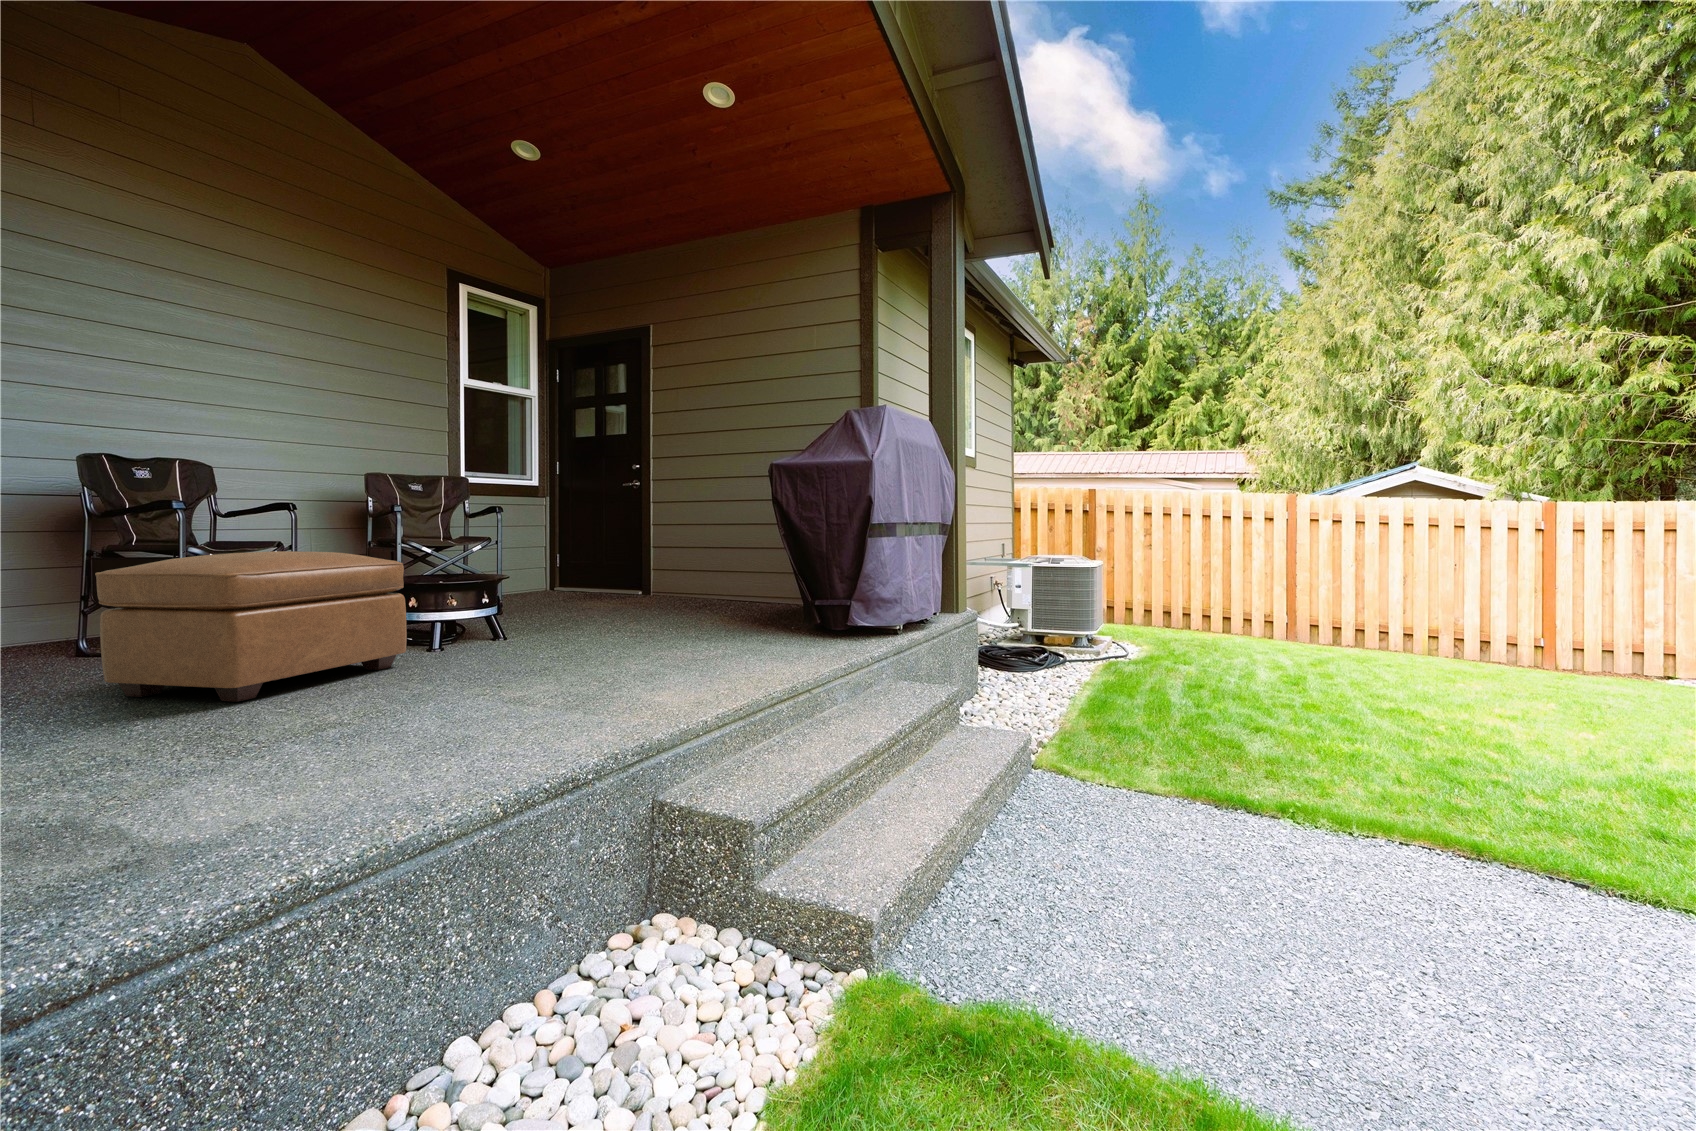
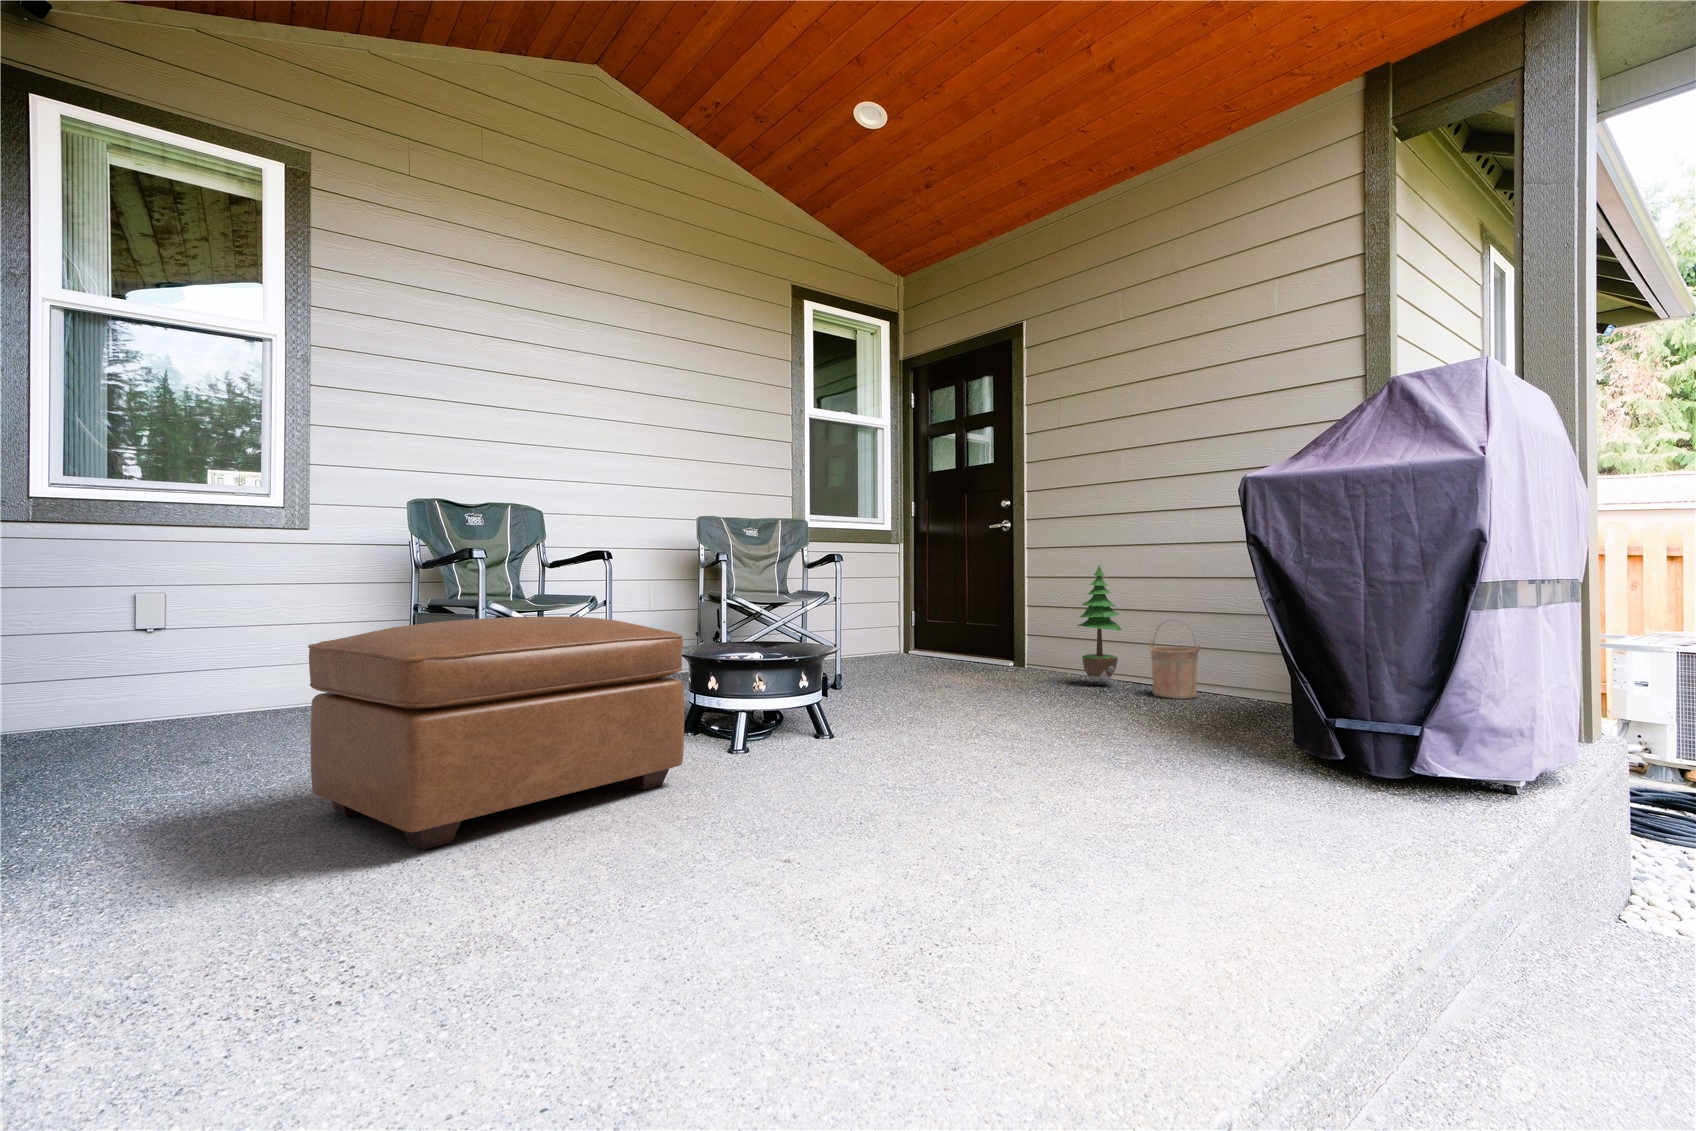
potted tree: none [691,516,723,604] -> present [1078,566,1122,685]
bucket: none [740,554,772,608] -> present [1150,619,1200,699]

